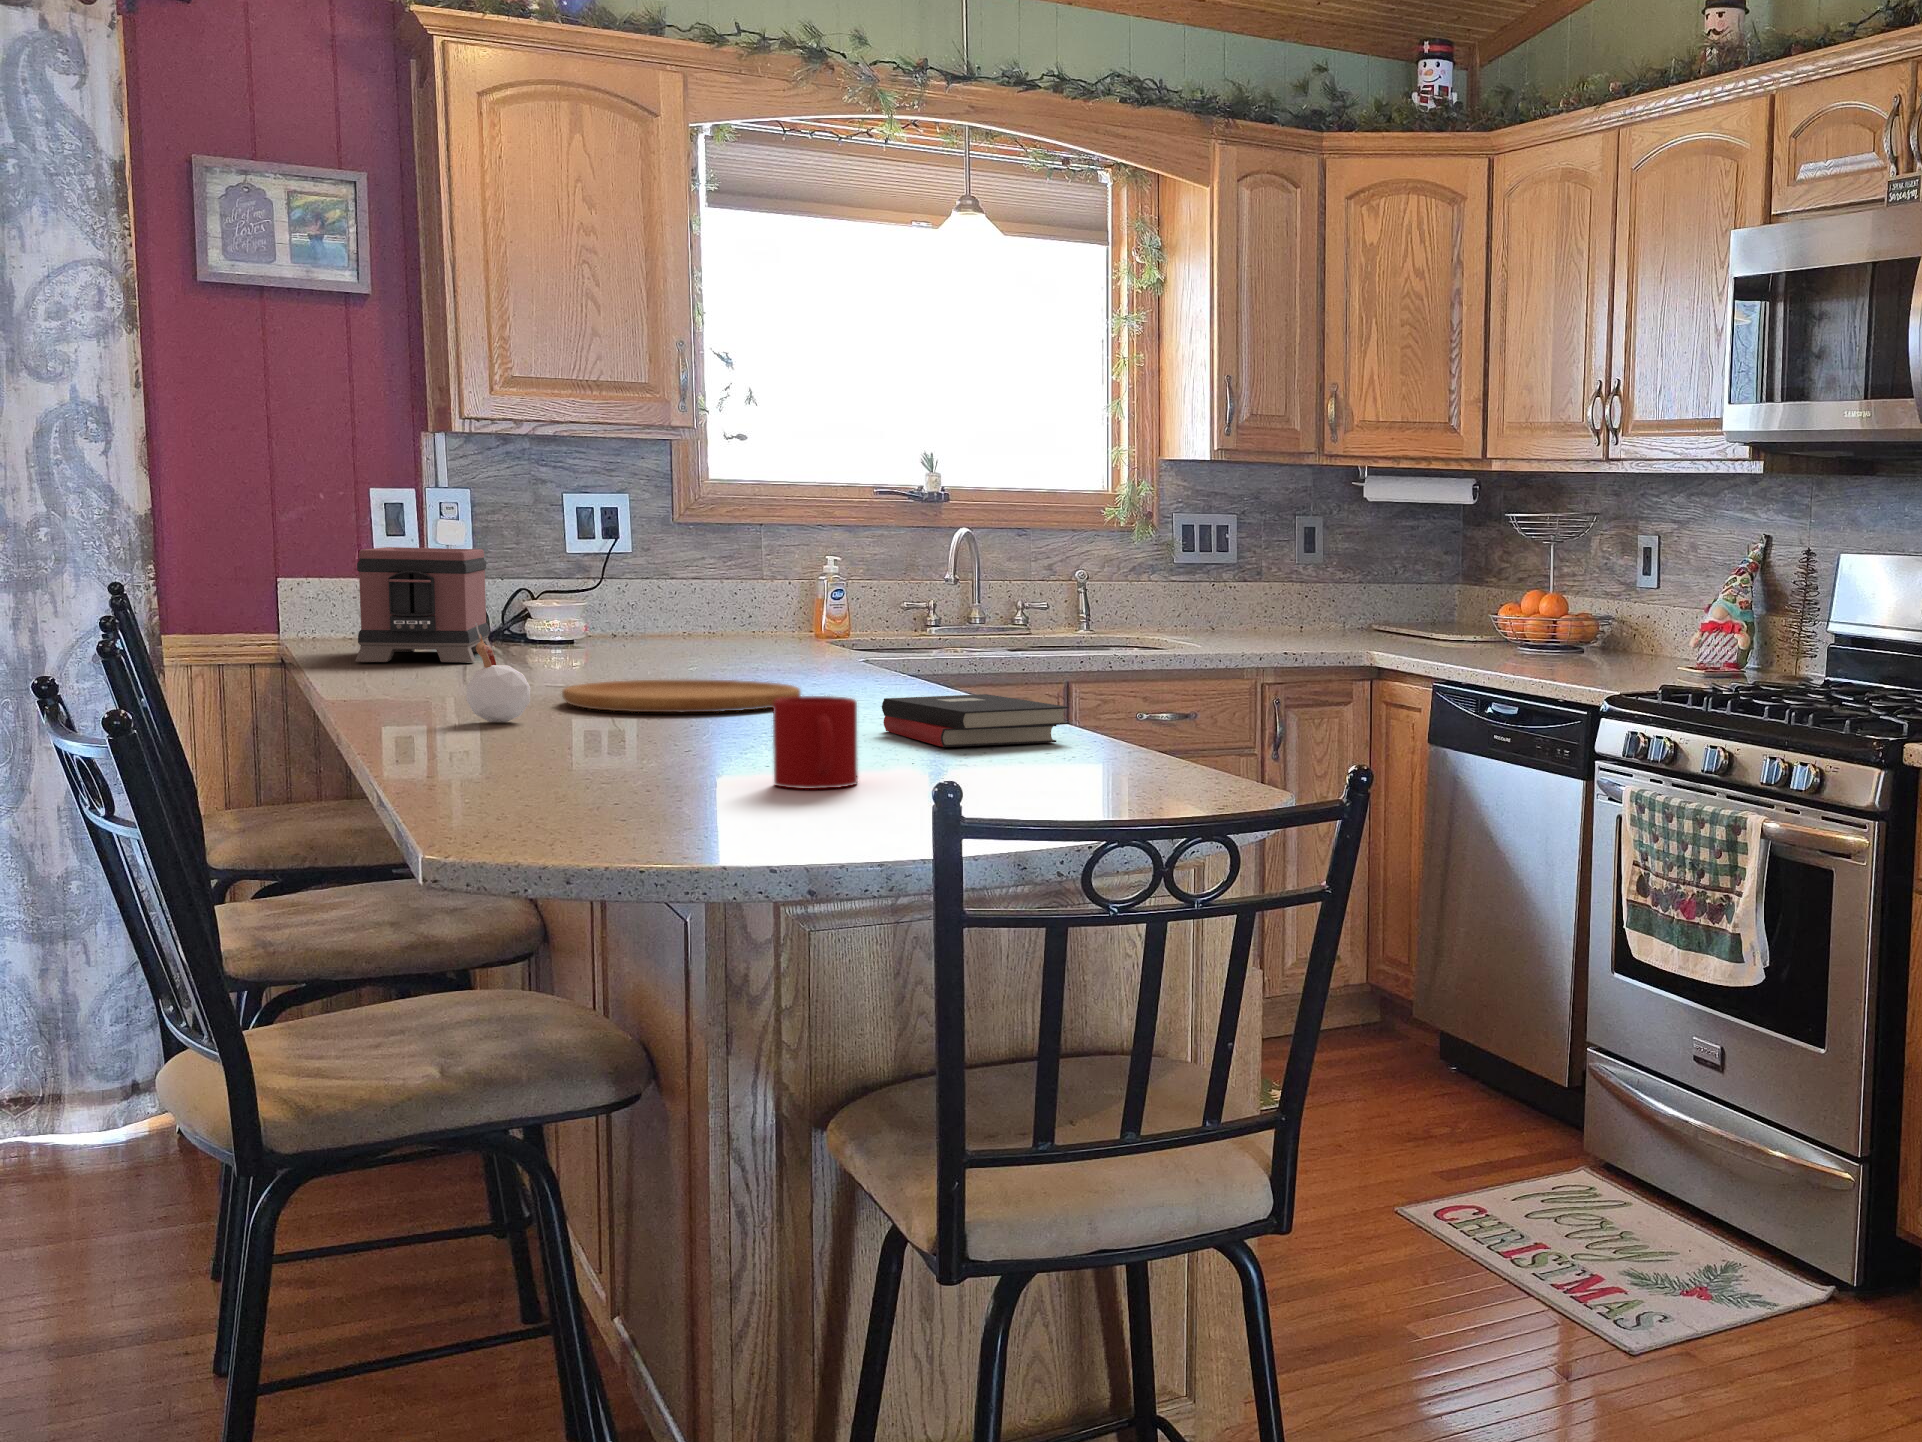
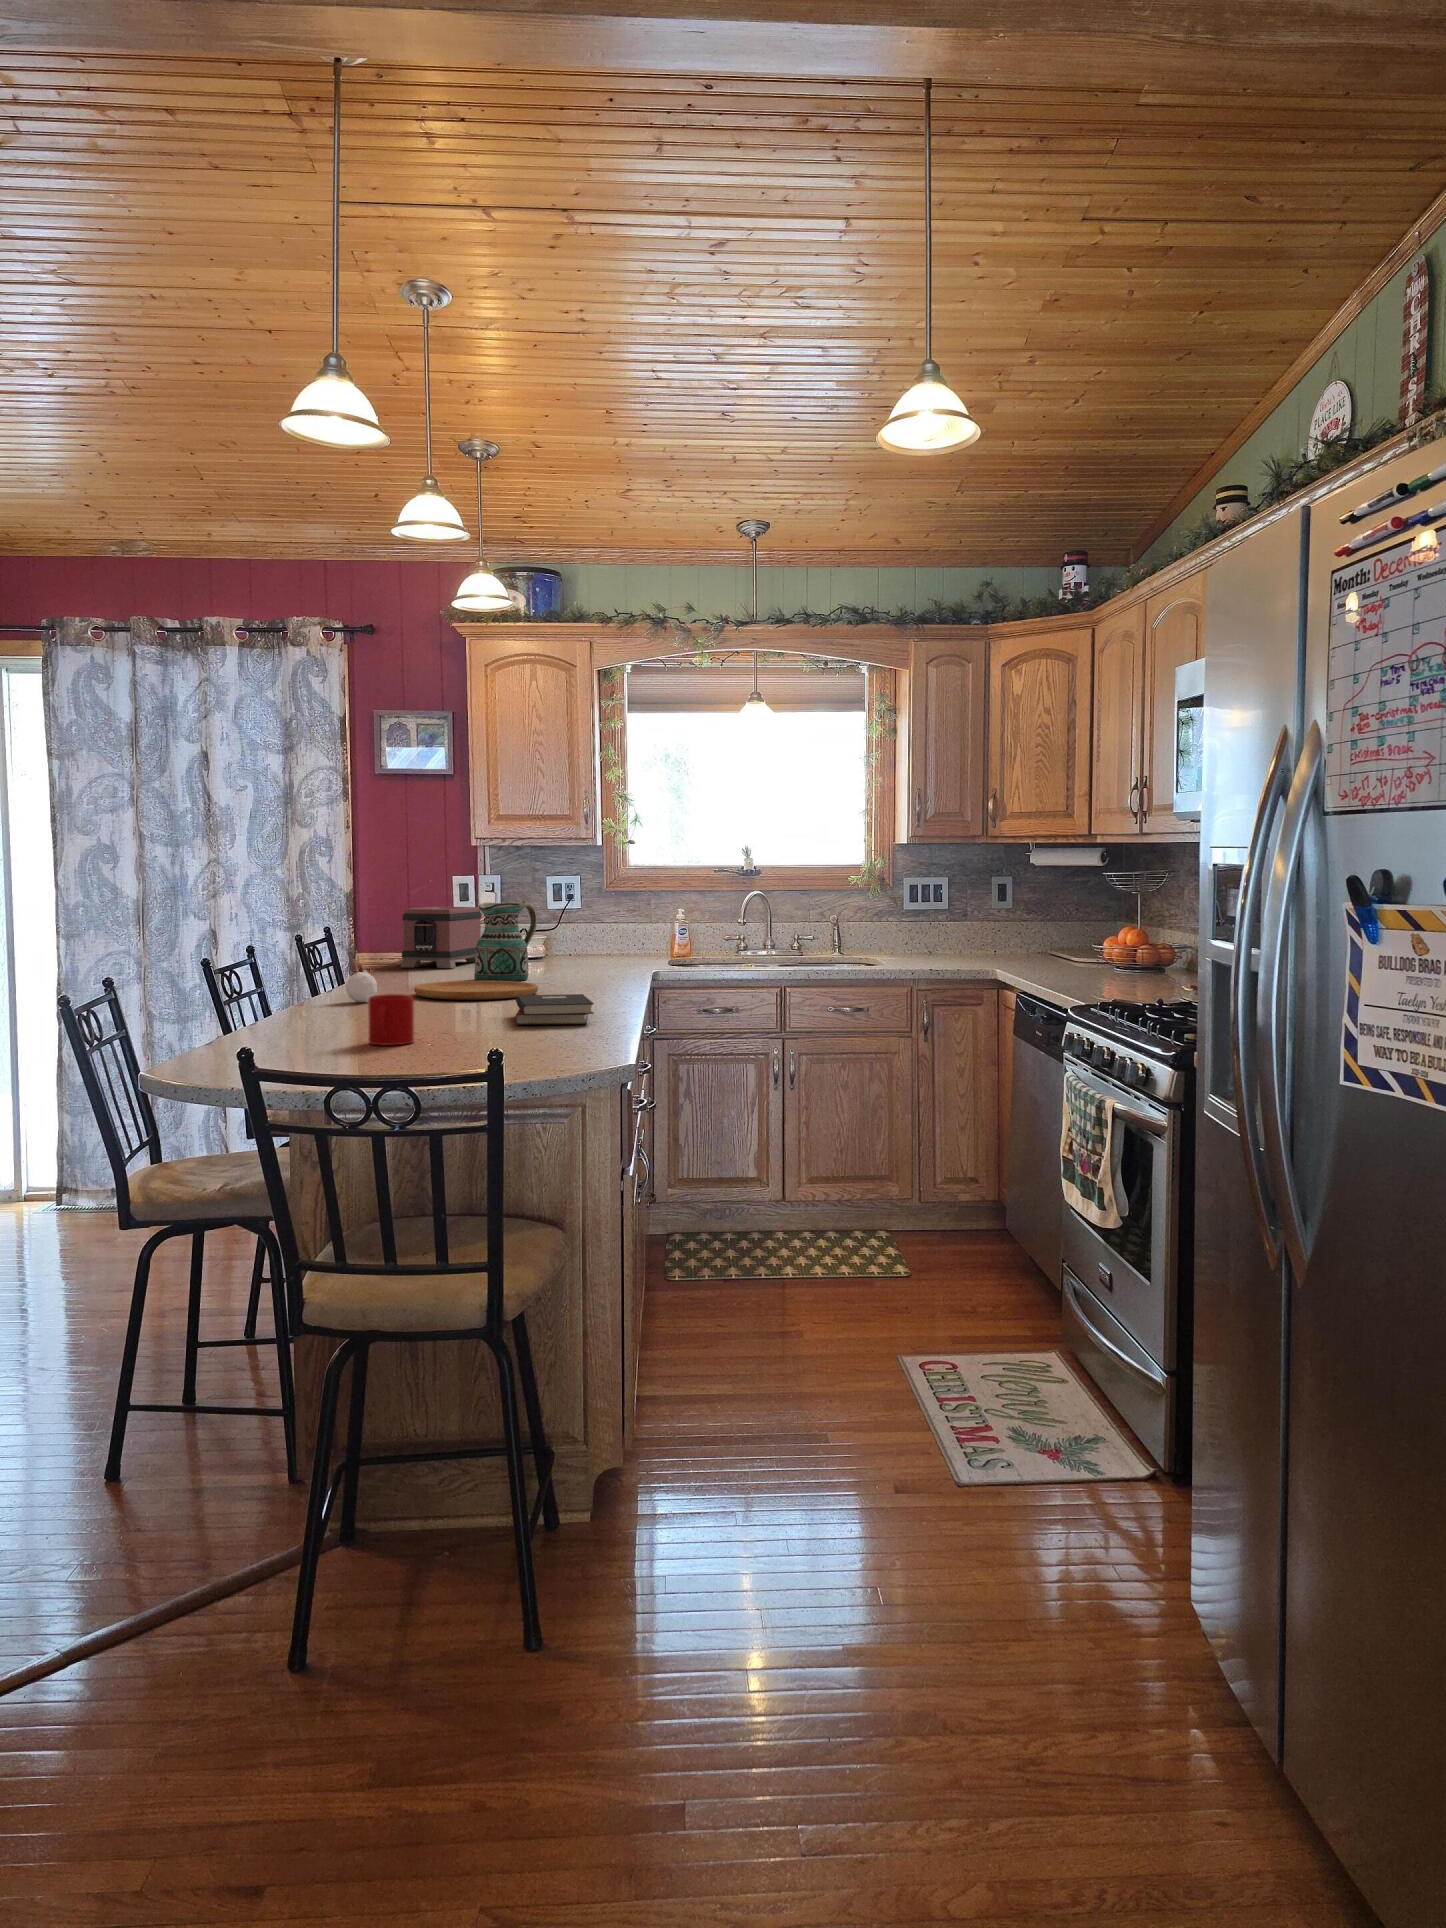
ceramic pitcher: none [589,538,694,682] -> present [474,901,537,981]

